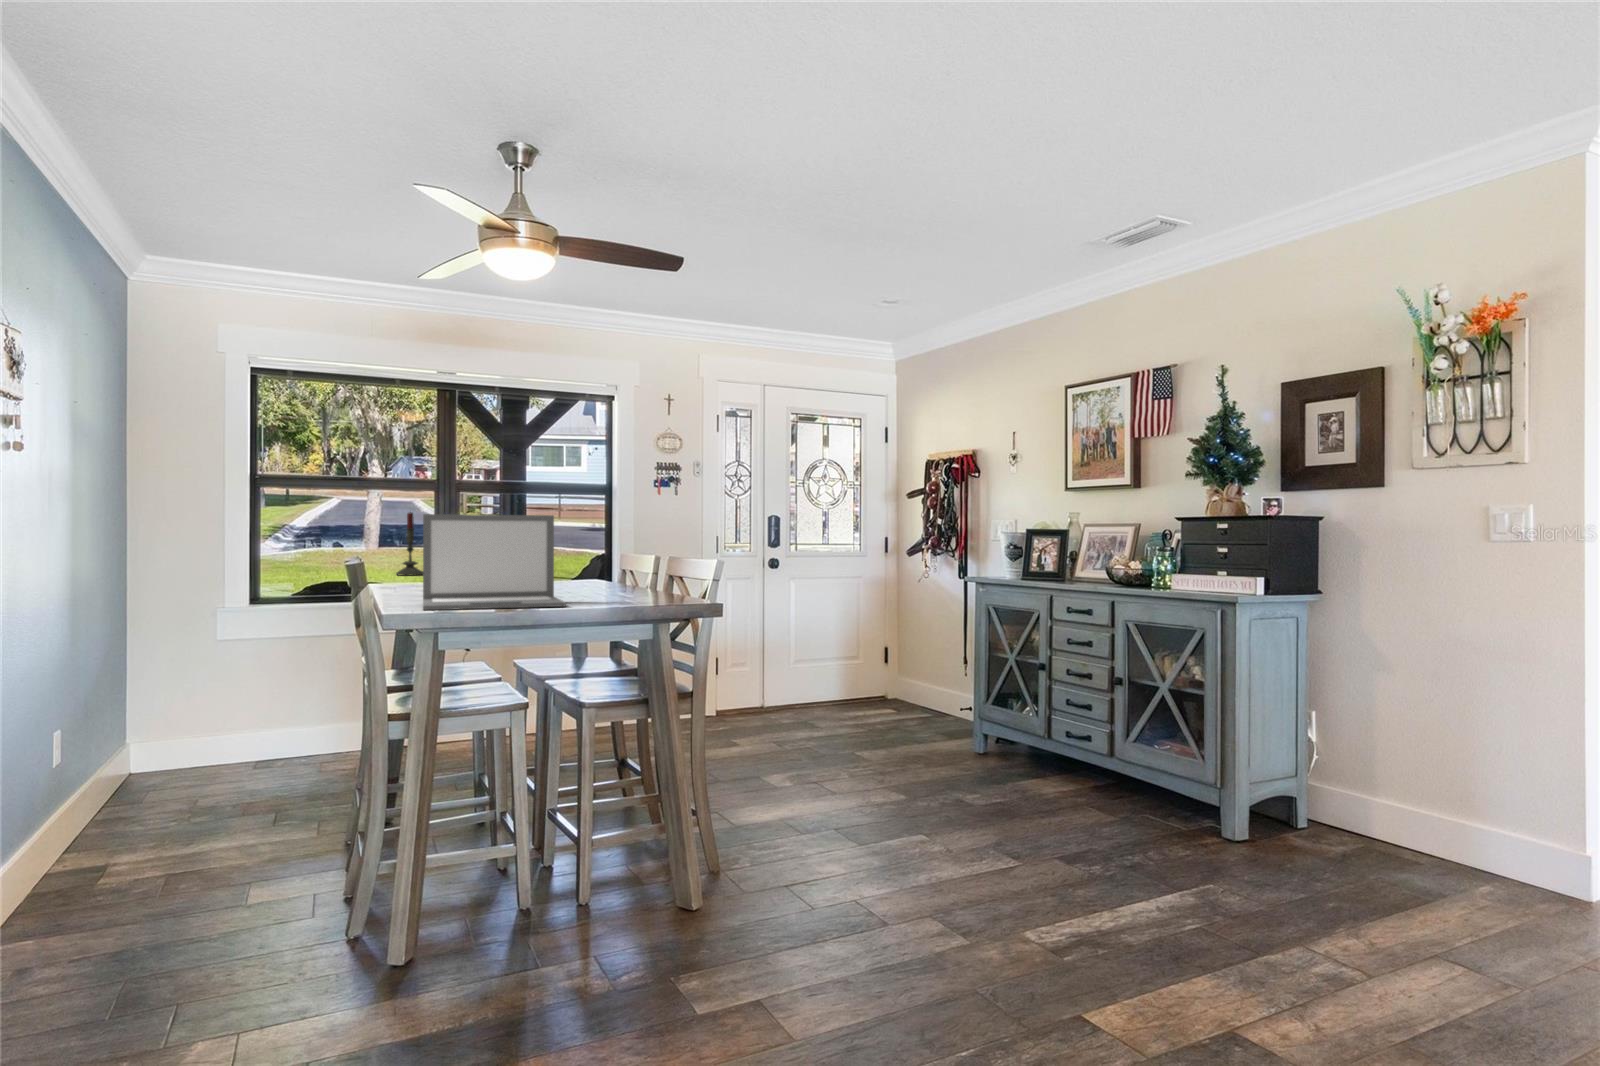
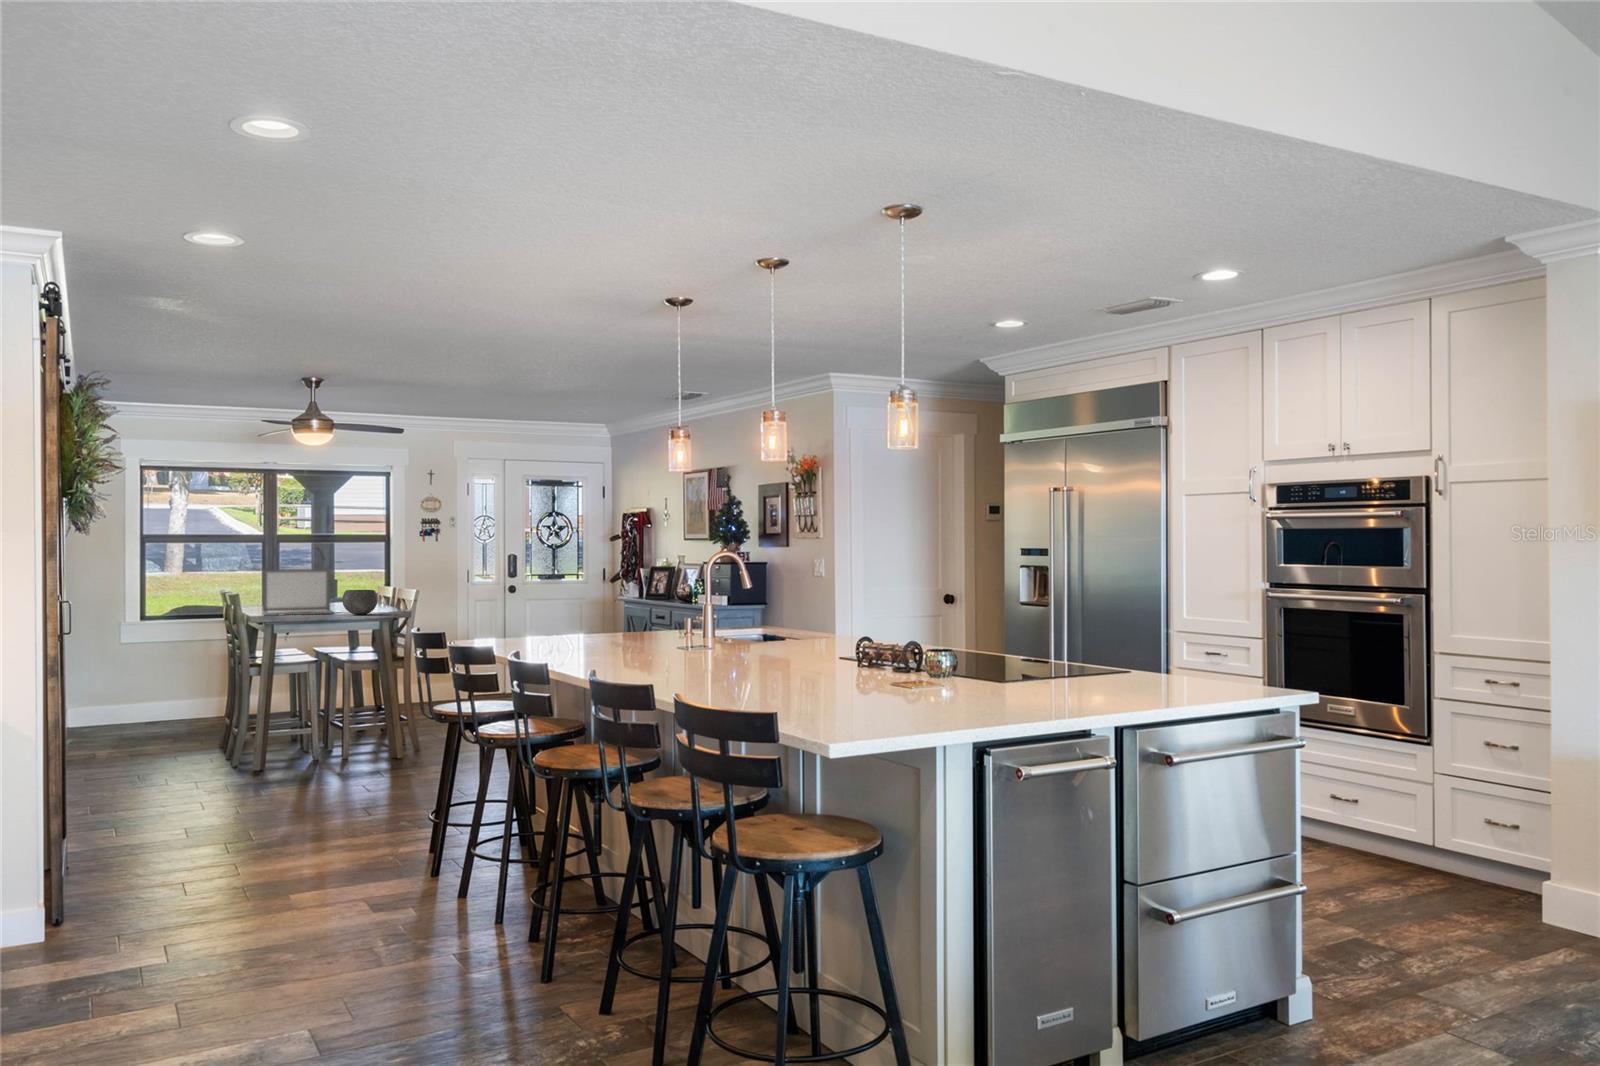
candle: present [396,512,423,576] -> none [238,556,257,599]
bowl: none [587,557,658,609] -> present [342,590,378,615]

